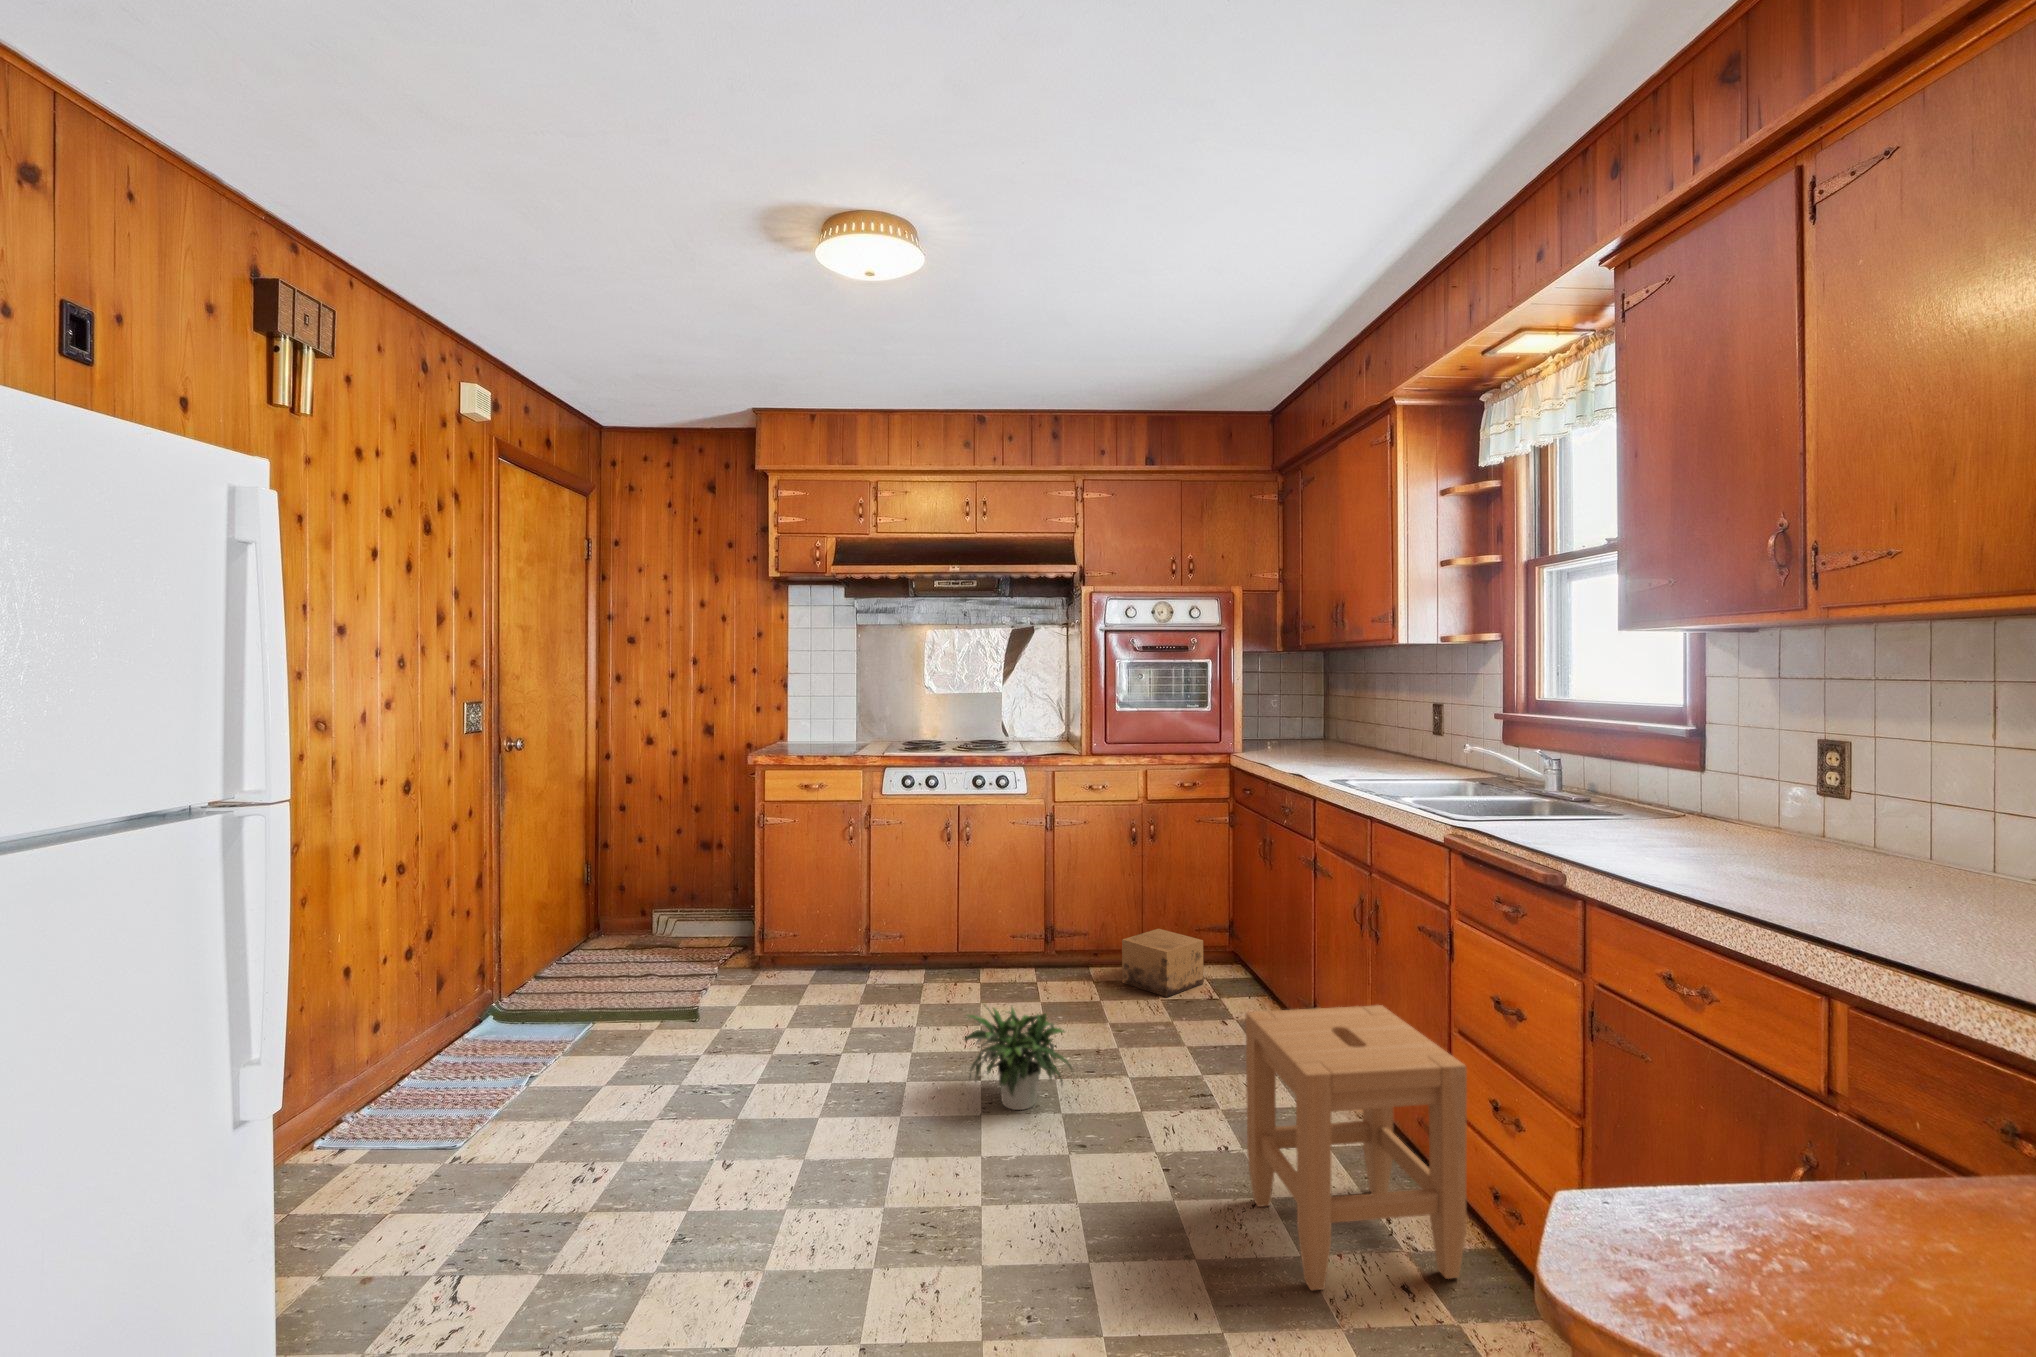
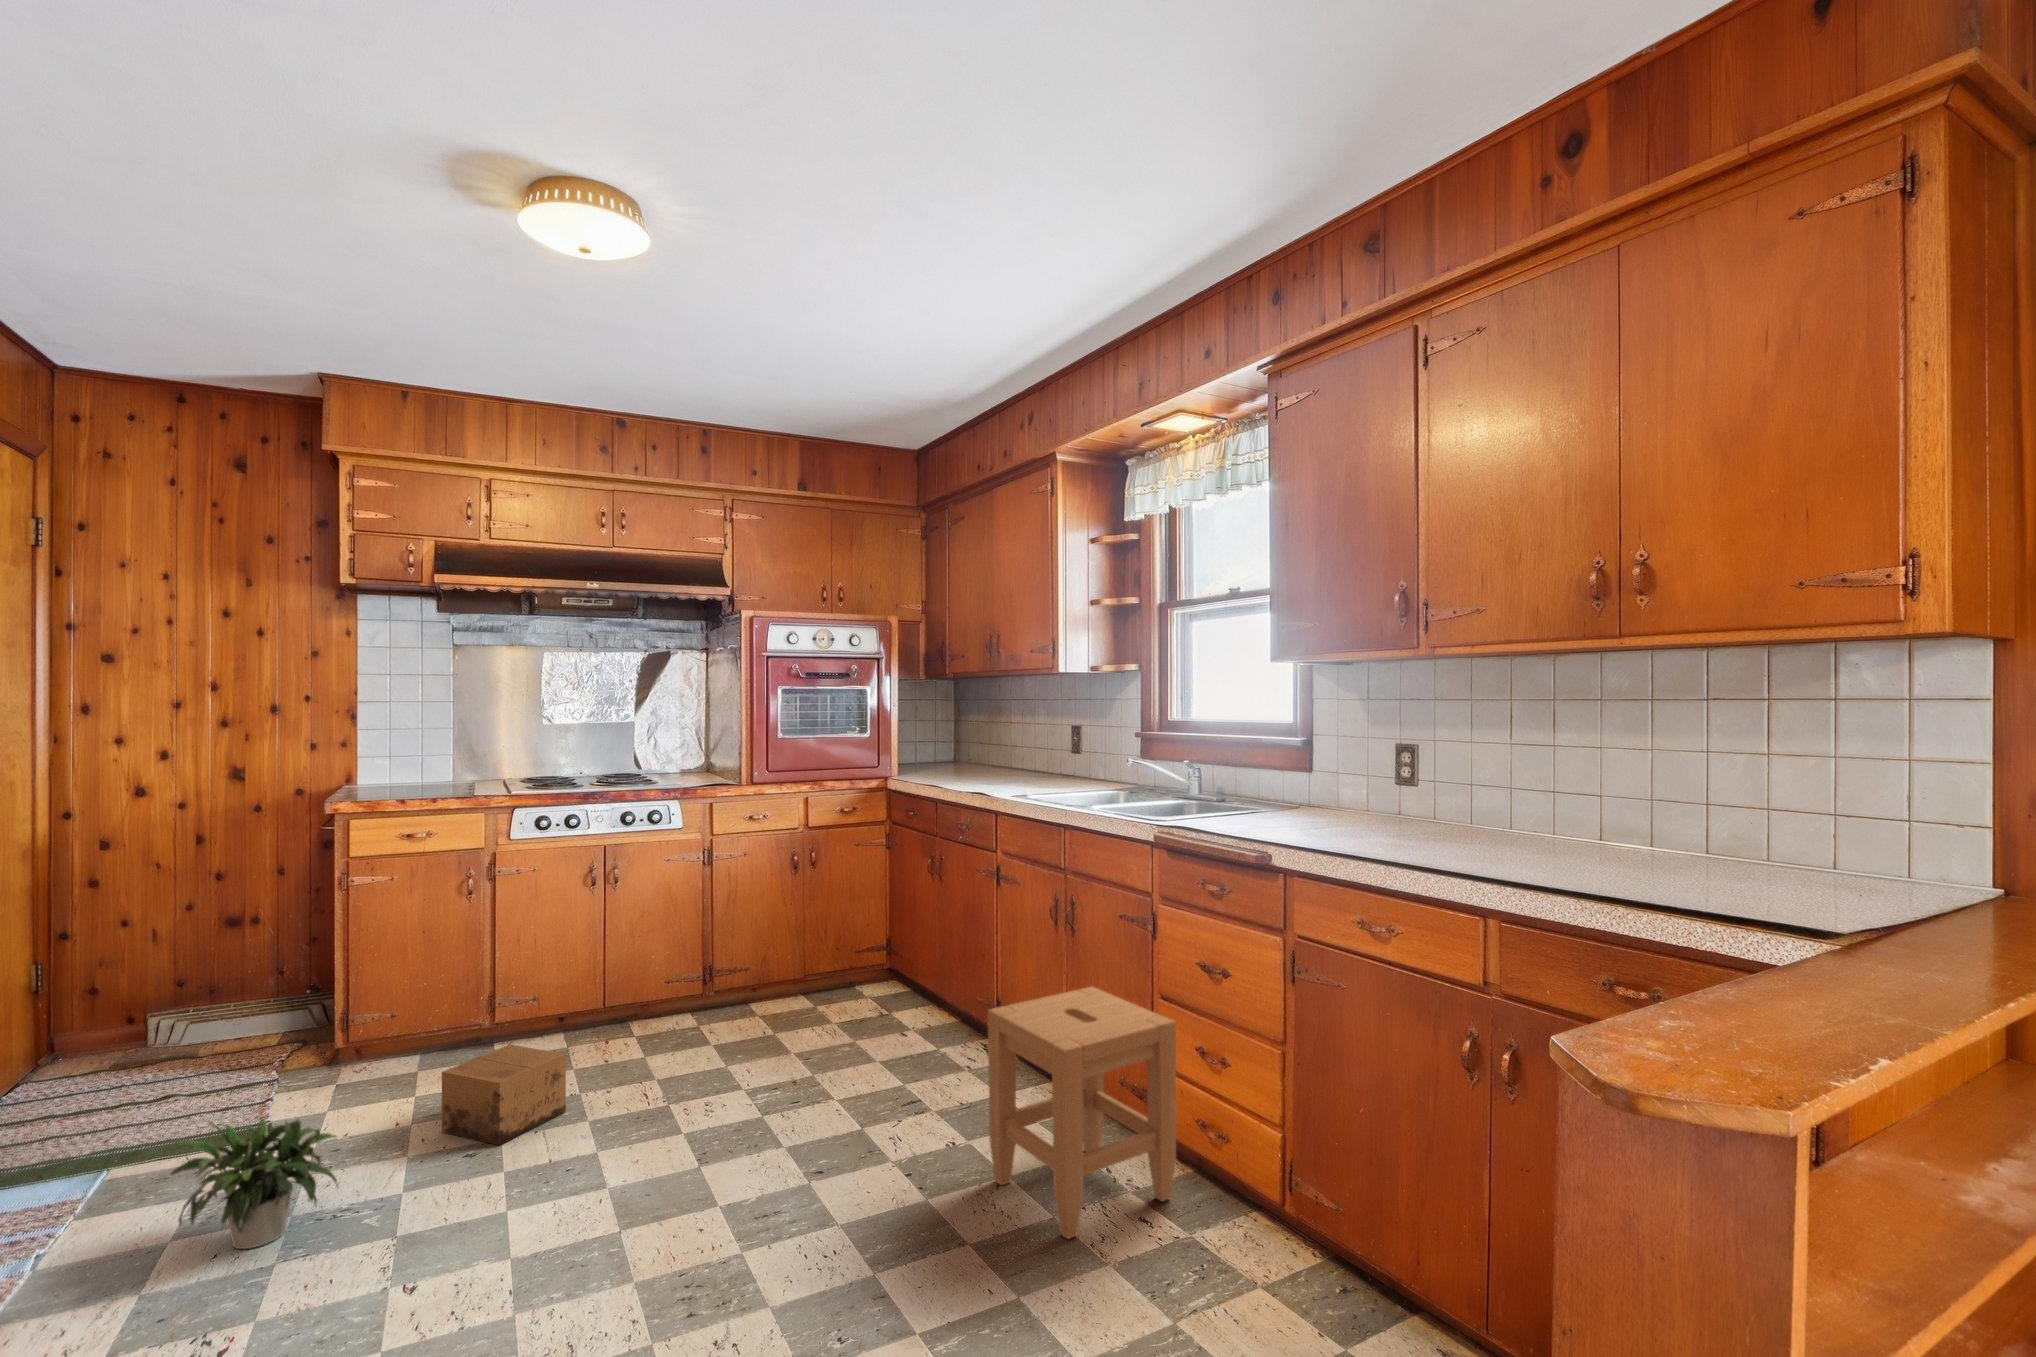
cardboard box: present [1122,929,1204,997] -> present [442,1044,566,1145]
potted plant: present [937,1007,1072,1110] -> present [134,1117,338,1249]

